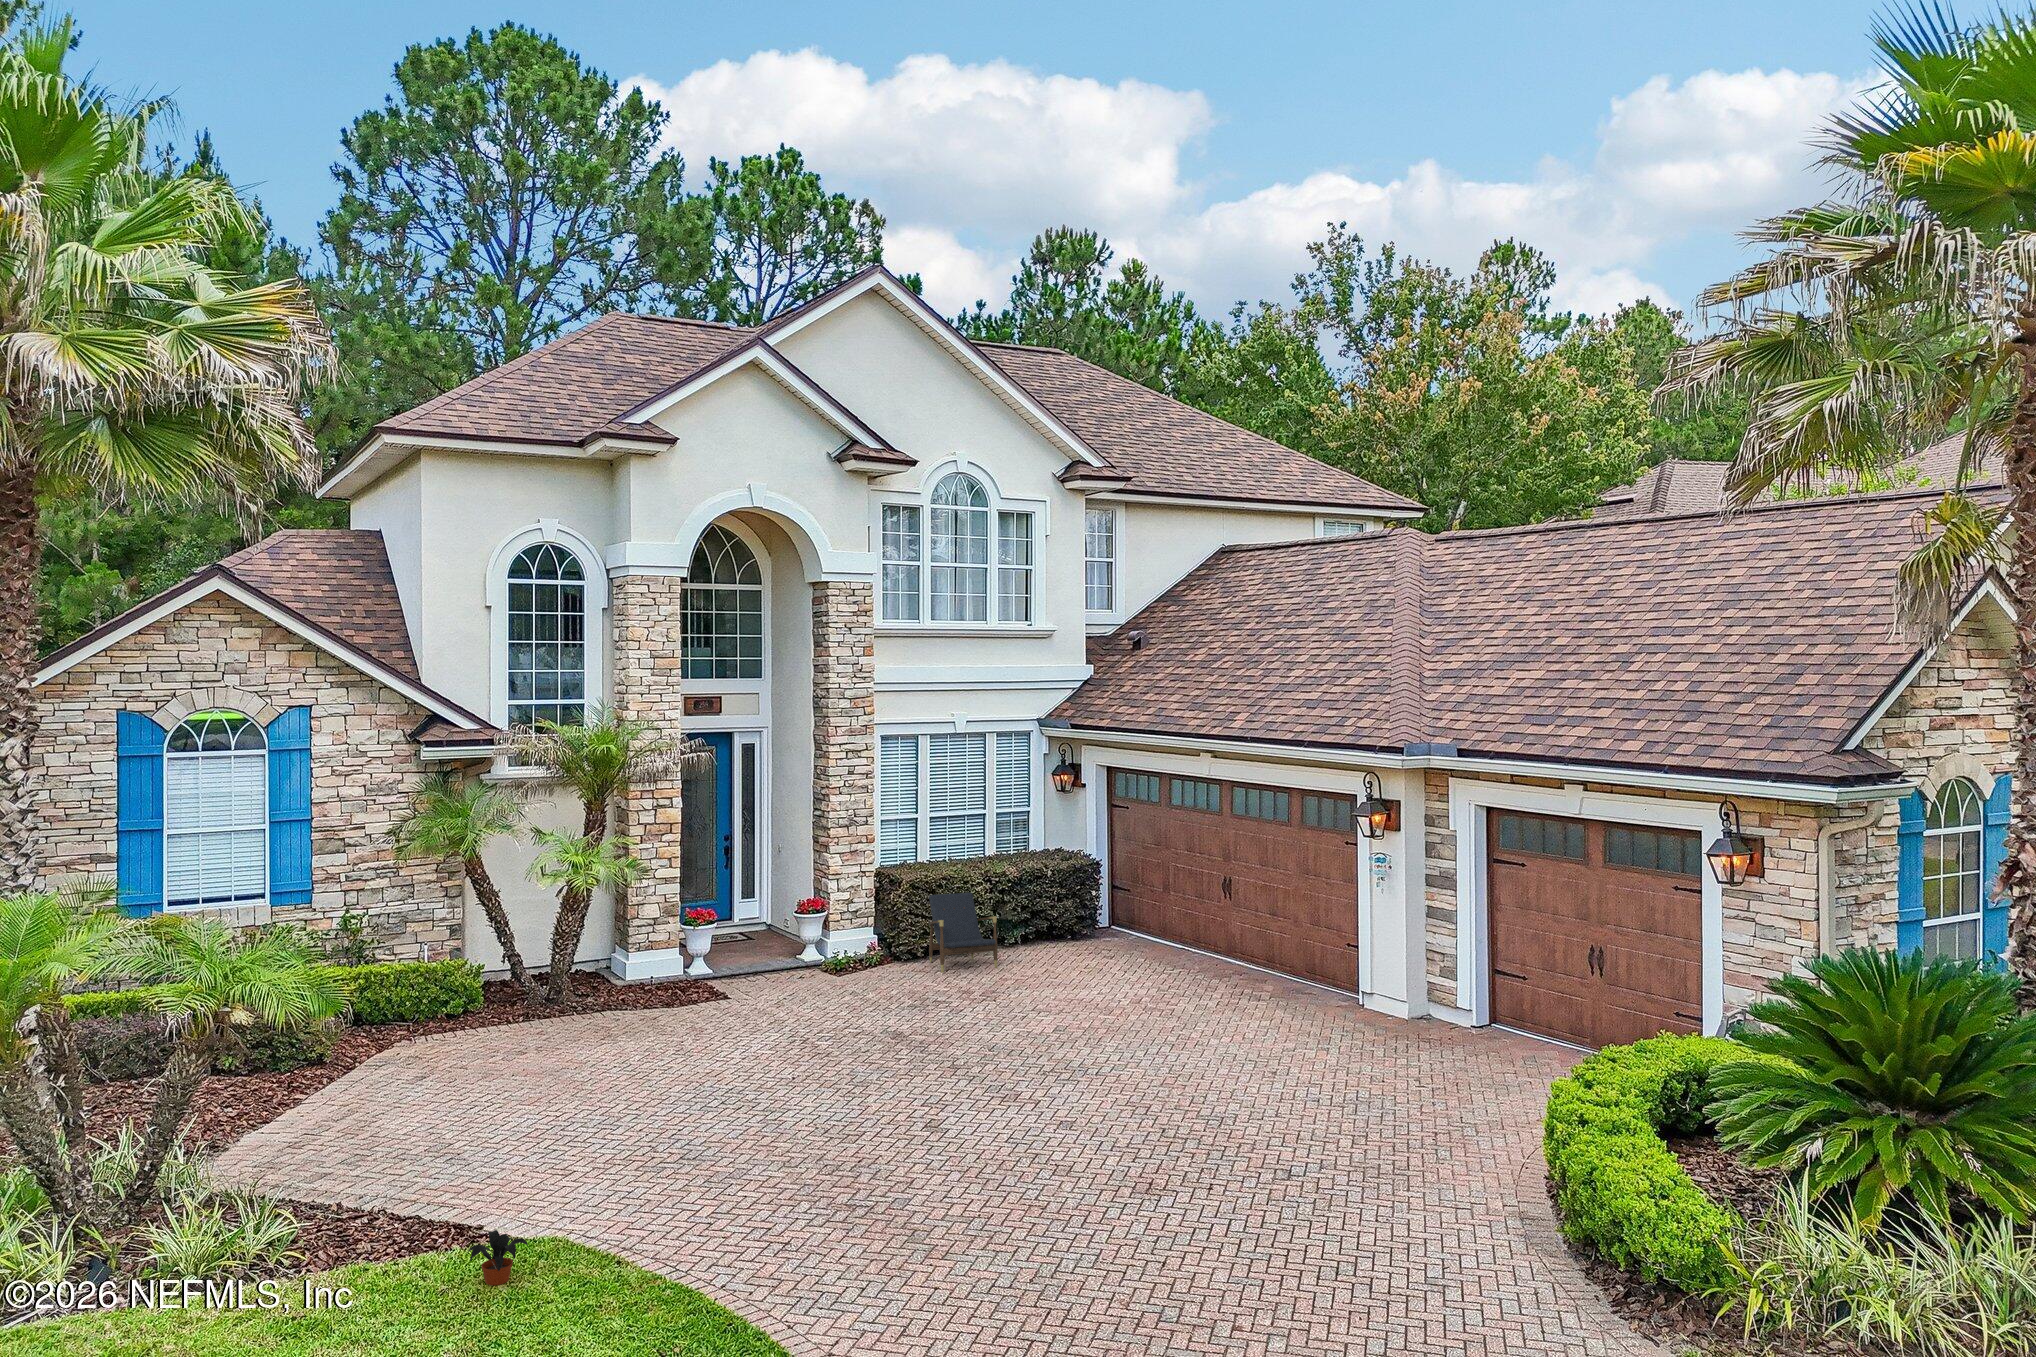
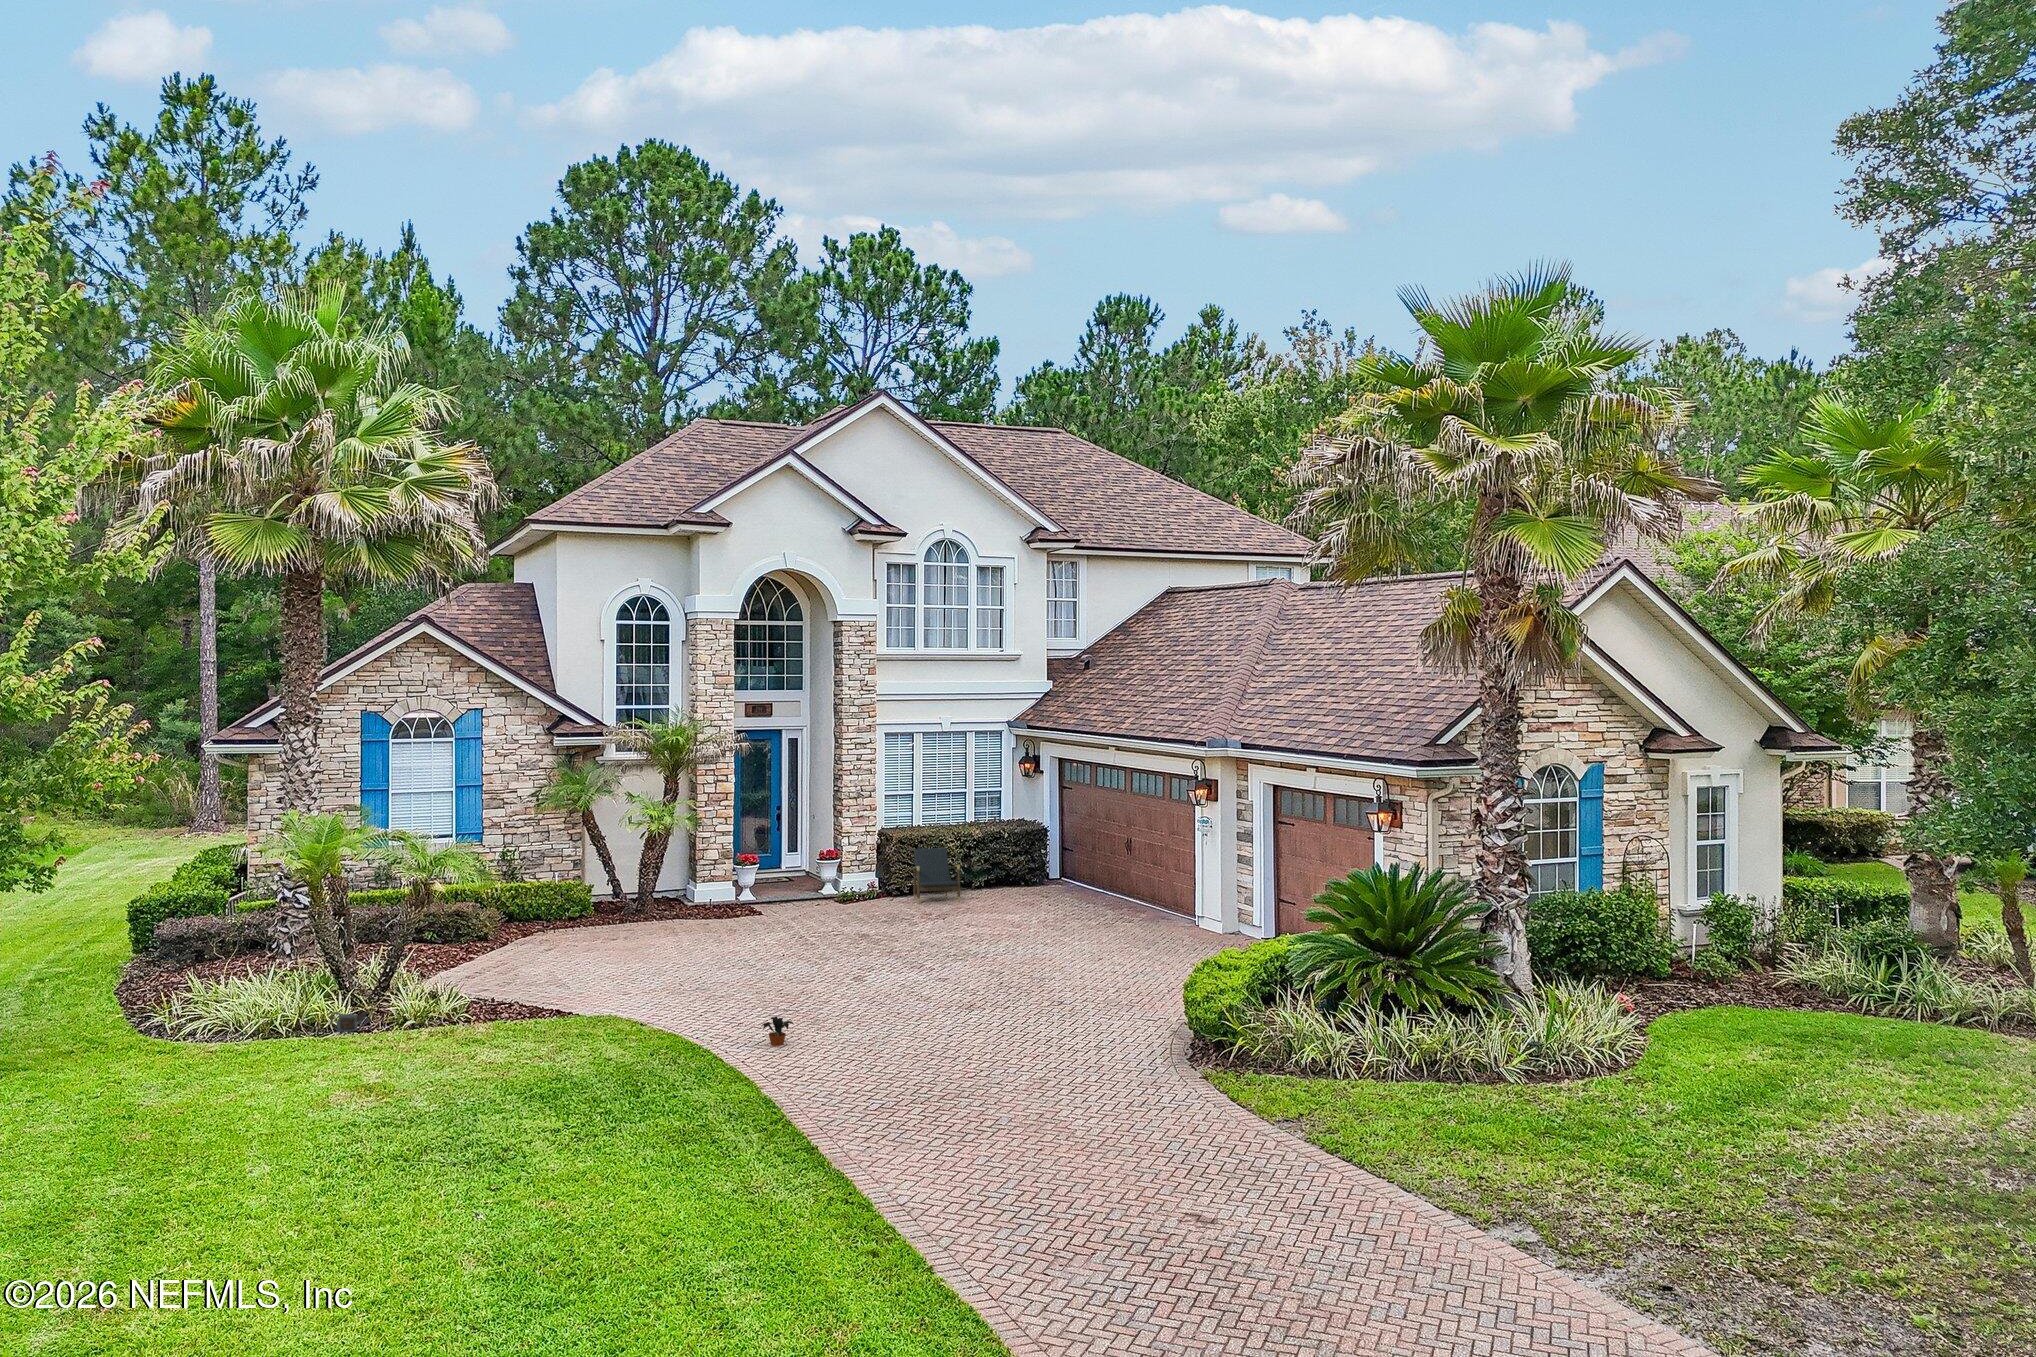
potted plant: present [467,1230,528,1285] -> present [762,1017,794,1046]
watering can: none [40,1264,119,1310] -> present [330,1011,368,1032]

